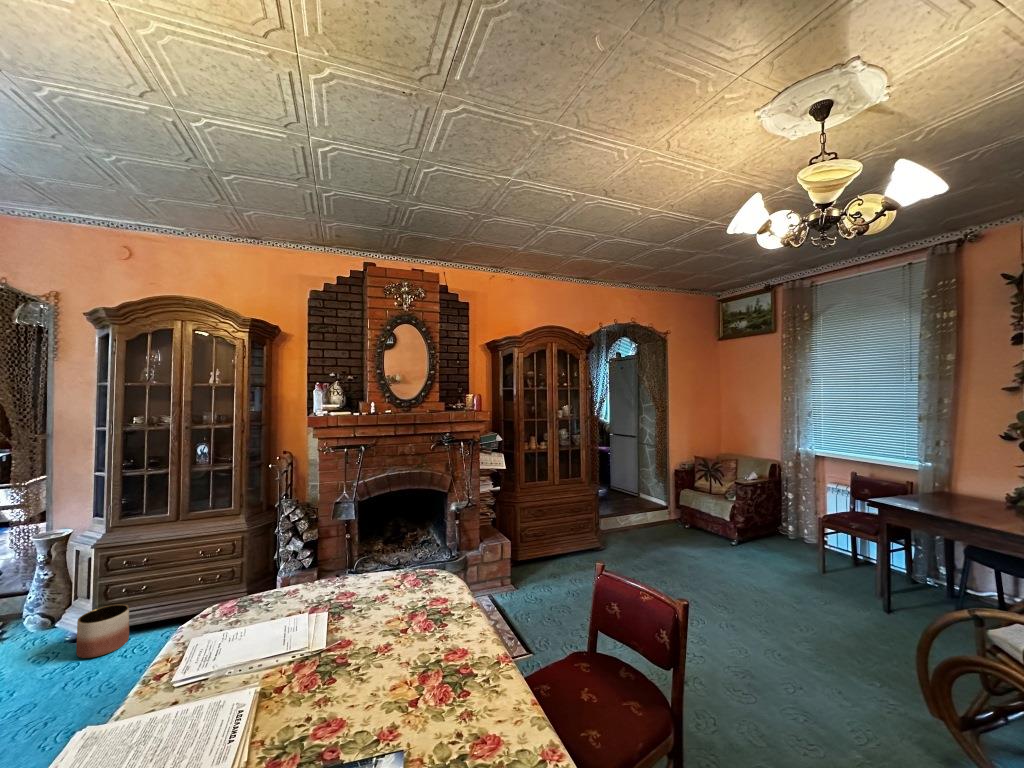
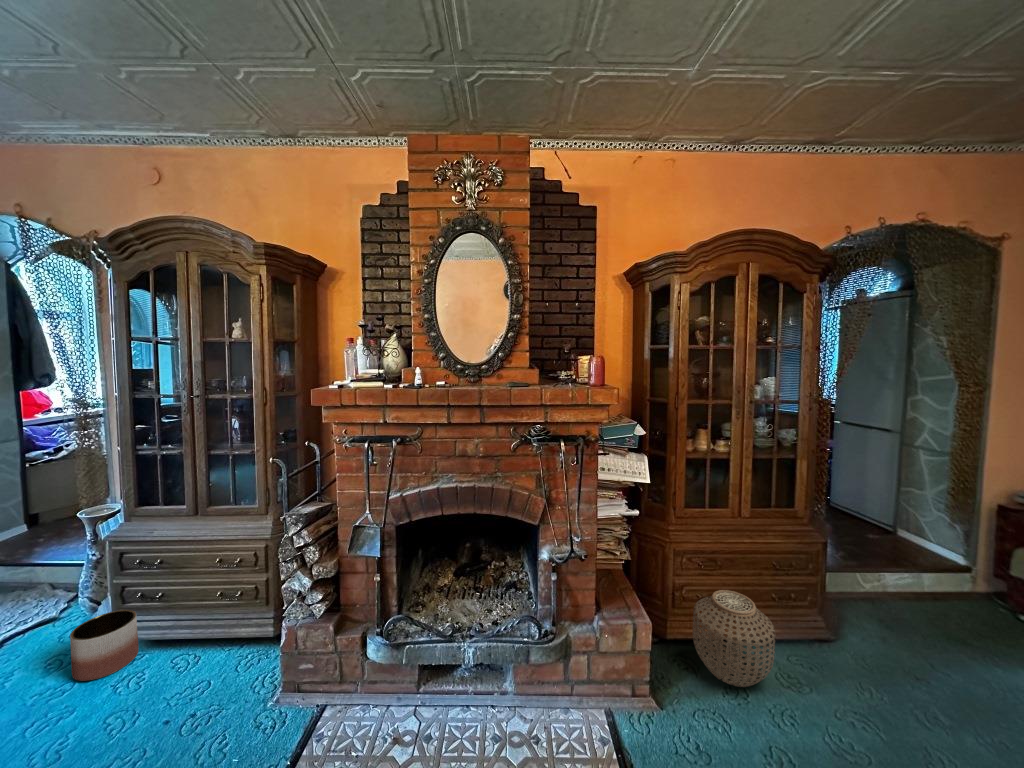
woven basket: none [531,525,571,574] -> present [693,590,775,687]

